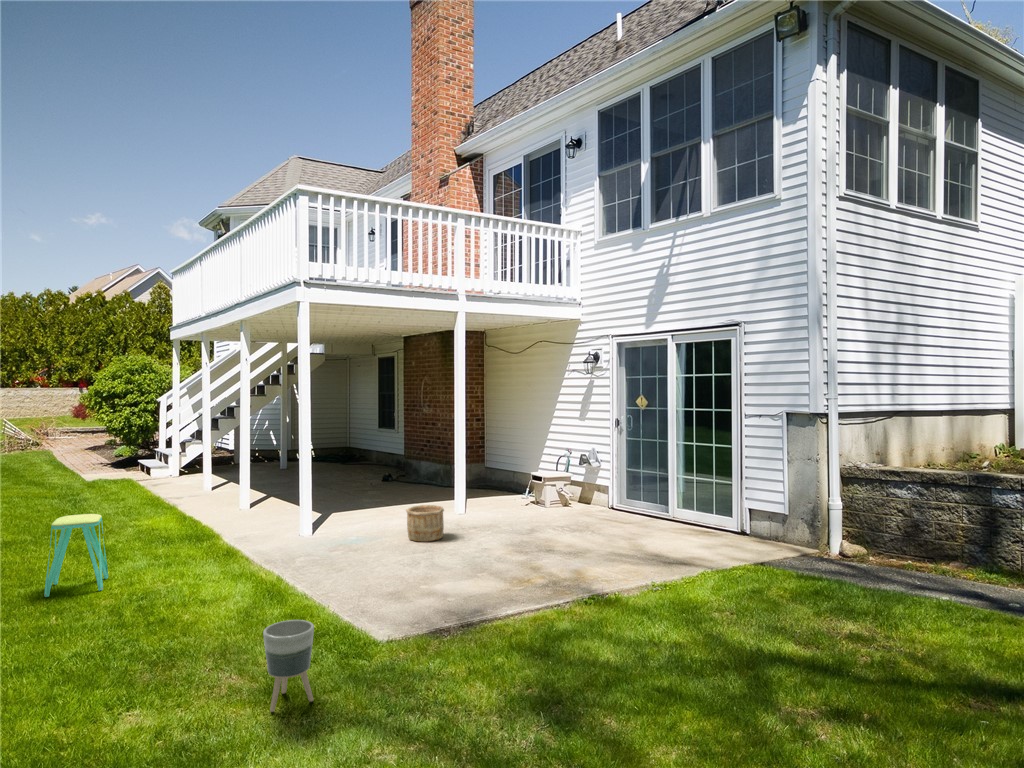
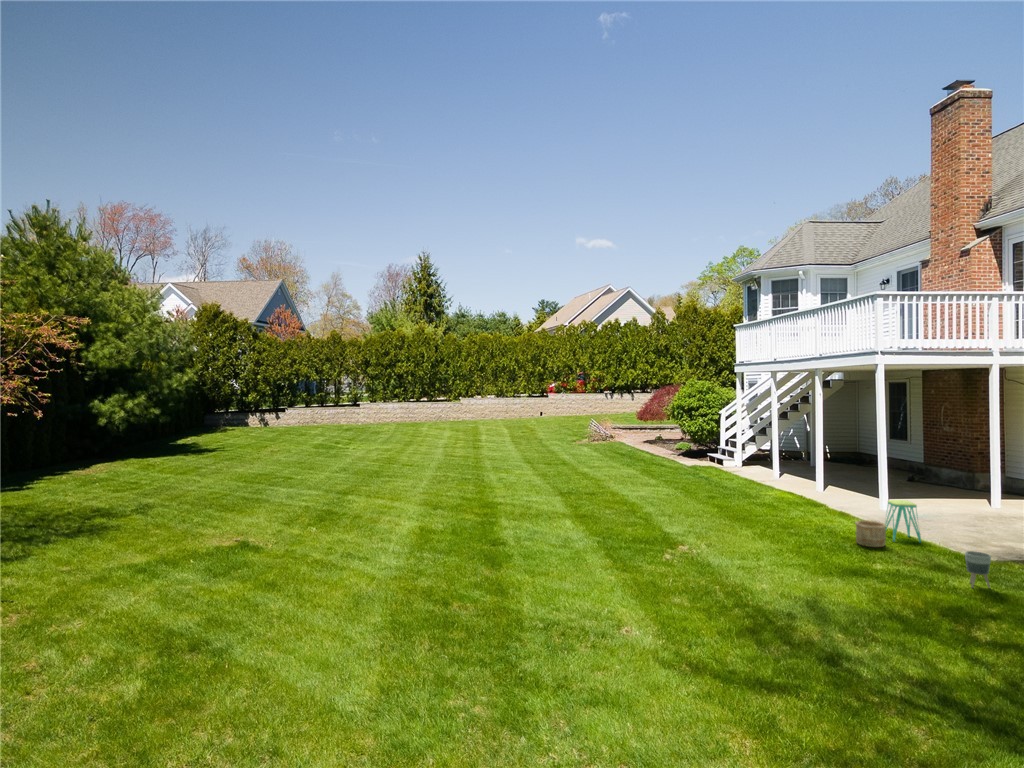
wooden bucket: present [406,505,444,542] -> present [855,520,886,547]
stool: present [44,514,108,597] -> present [885,500,921,542]

